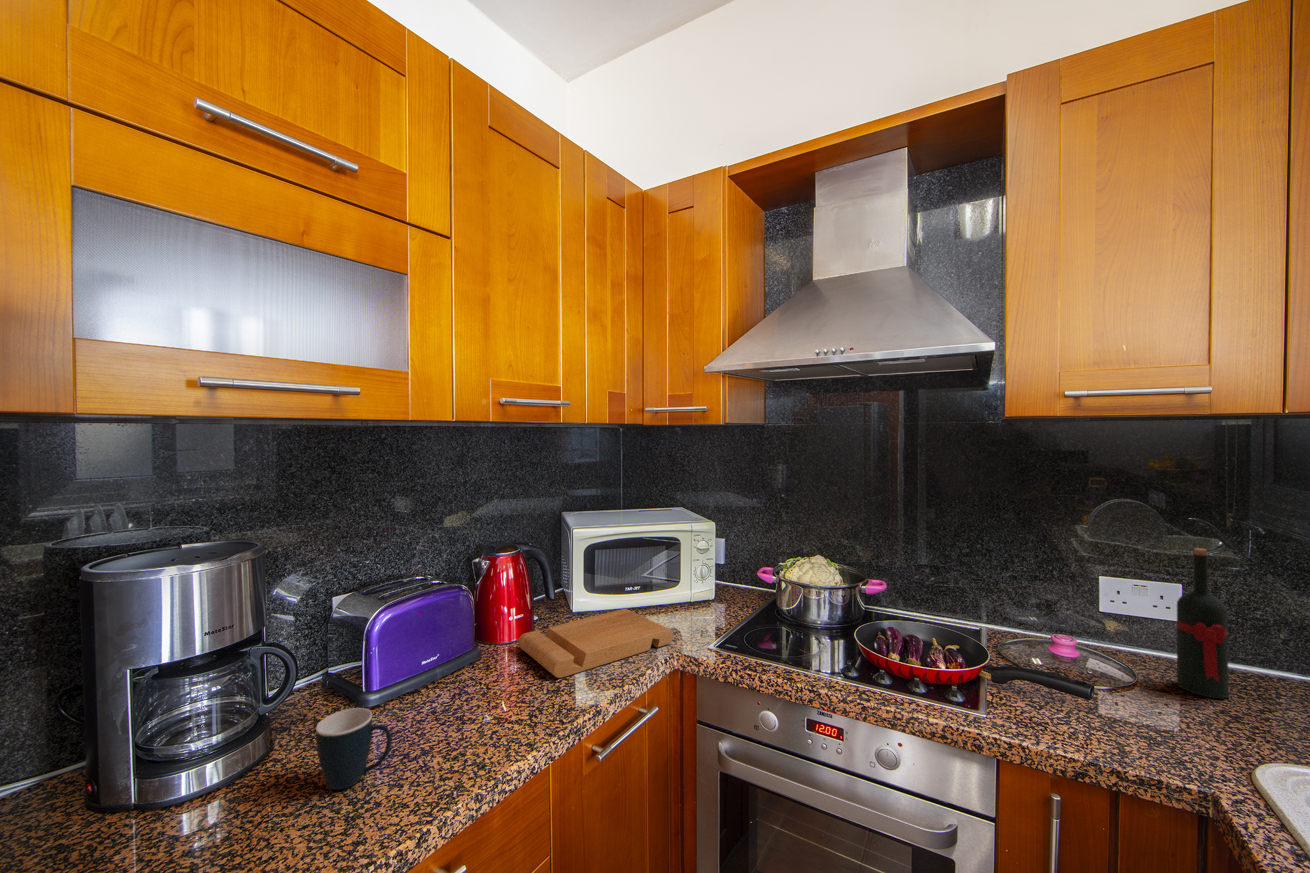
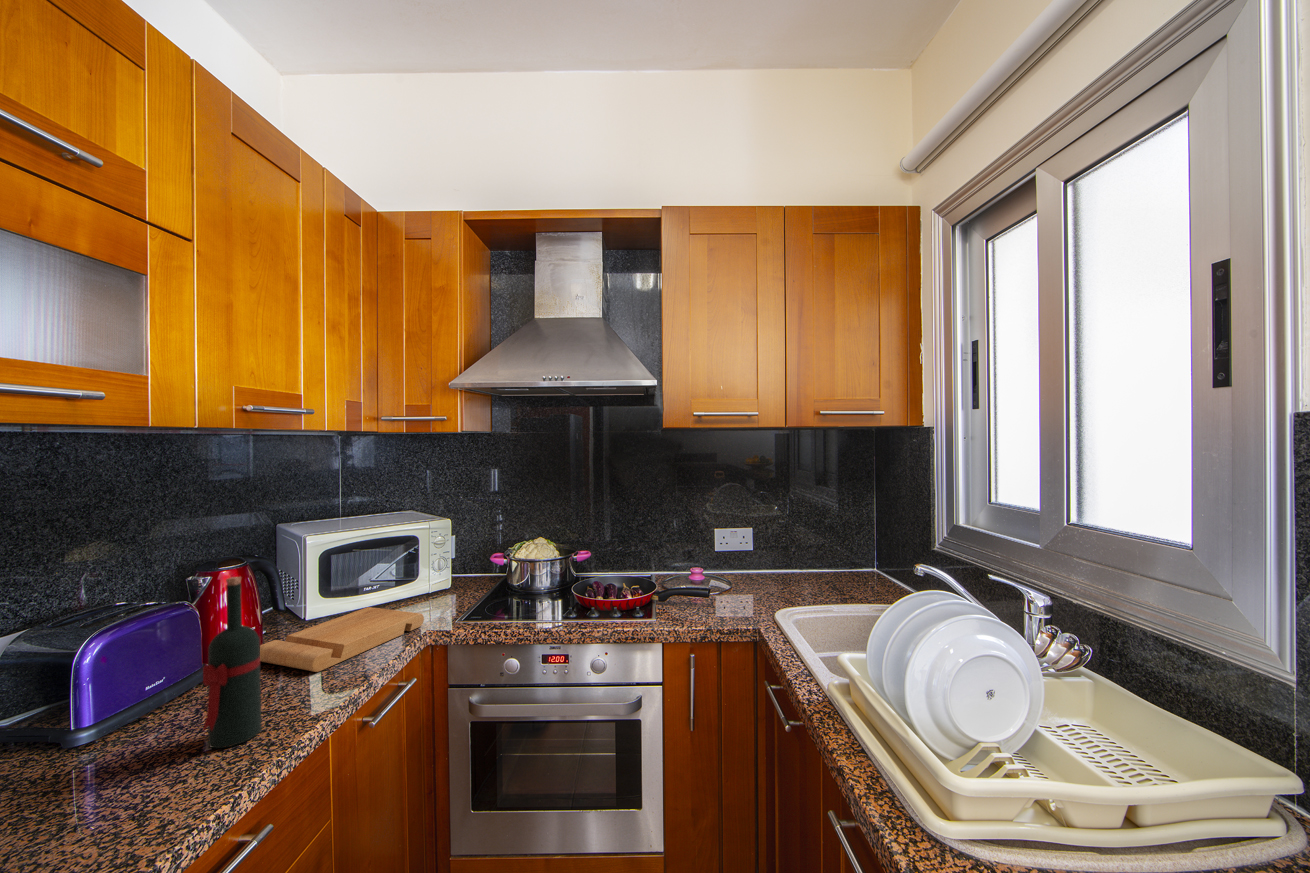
wine bottle: present [1177,548,1229,699] -> present [203,577,262,748]
mug: present [316,708,392,790] -> none [59,725,162,812]

